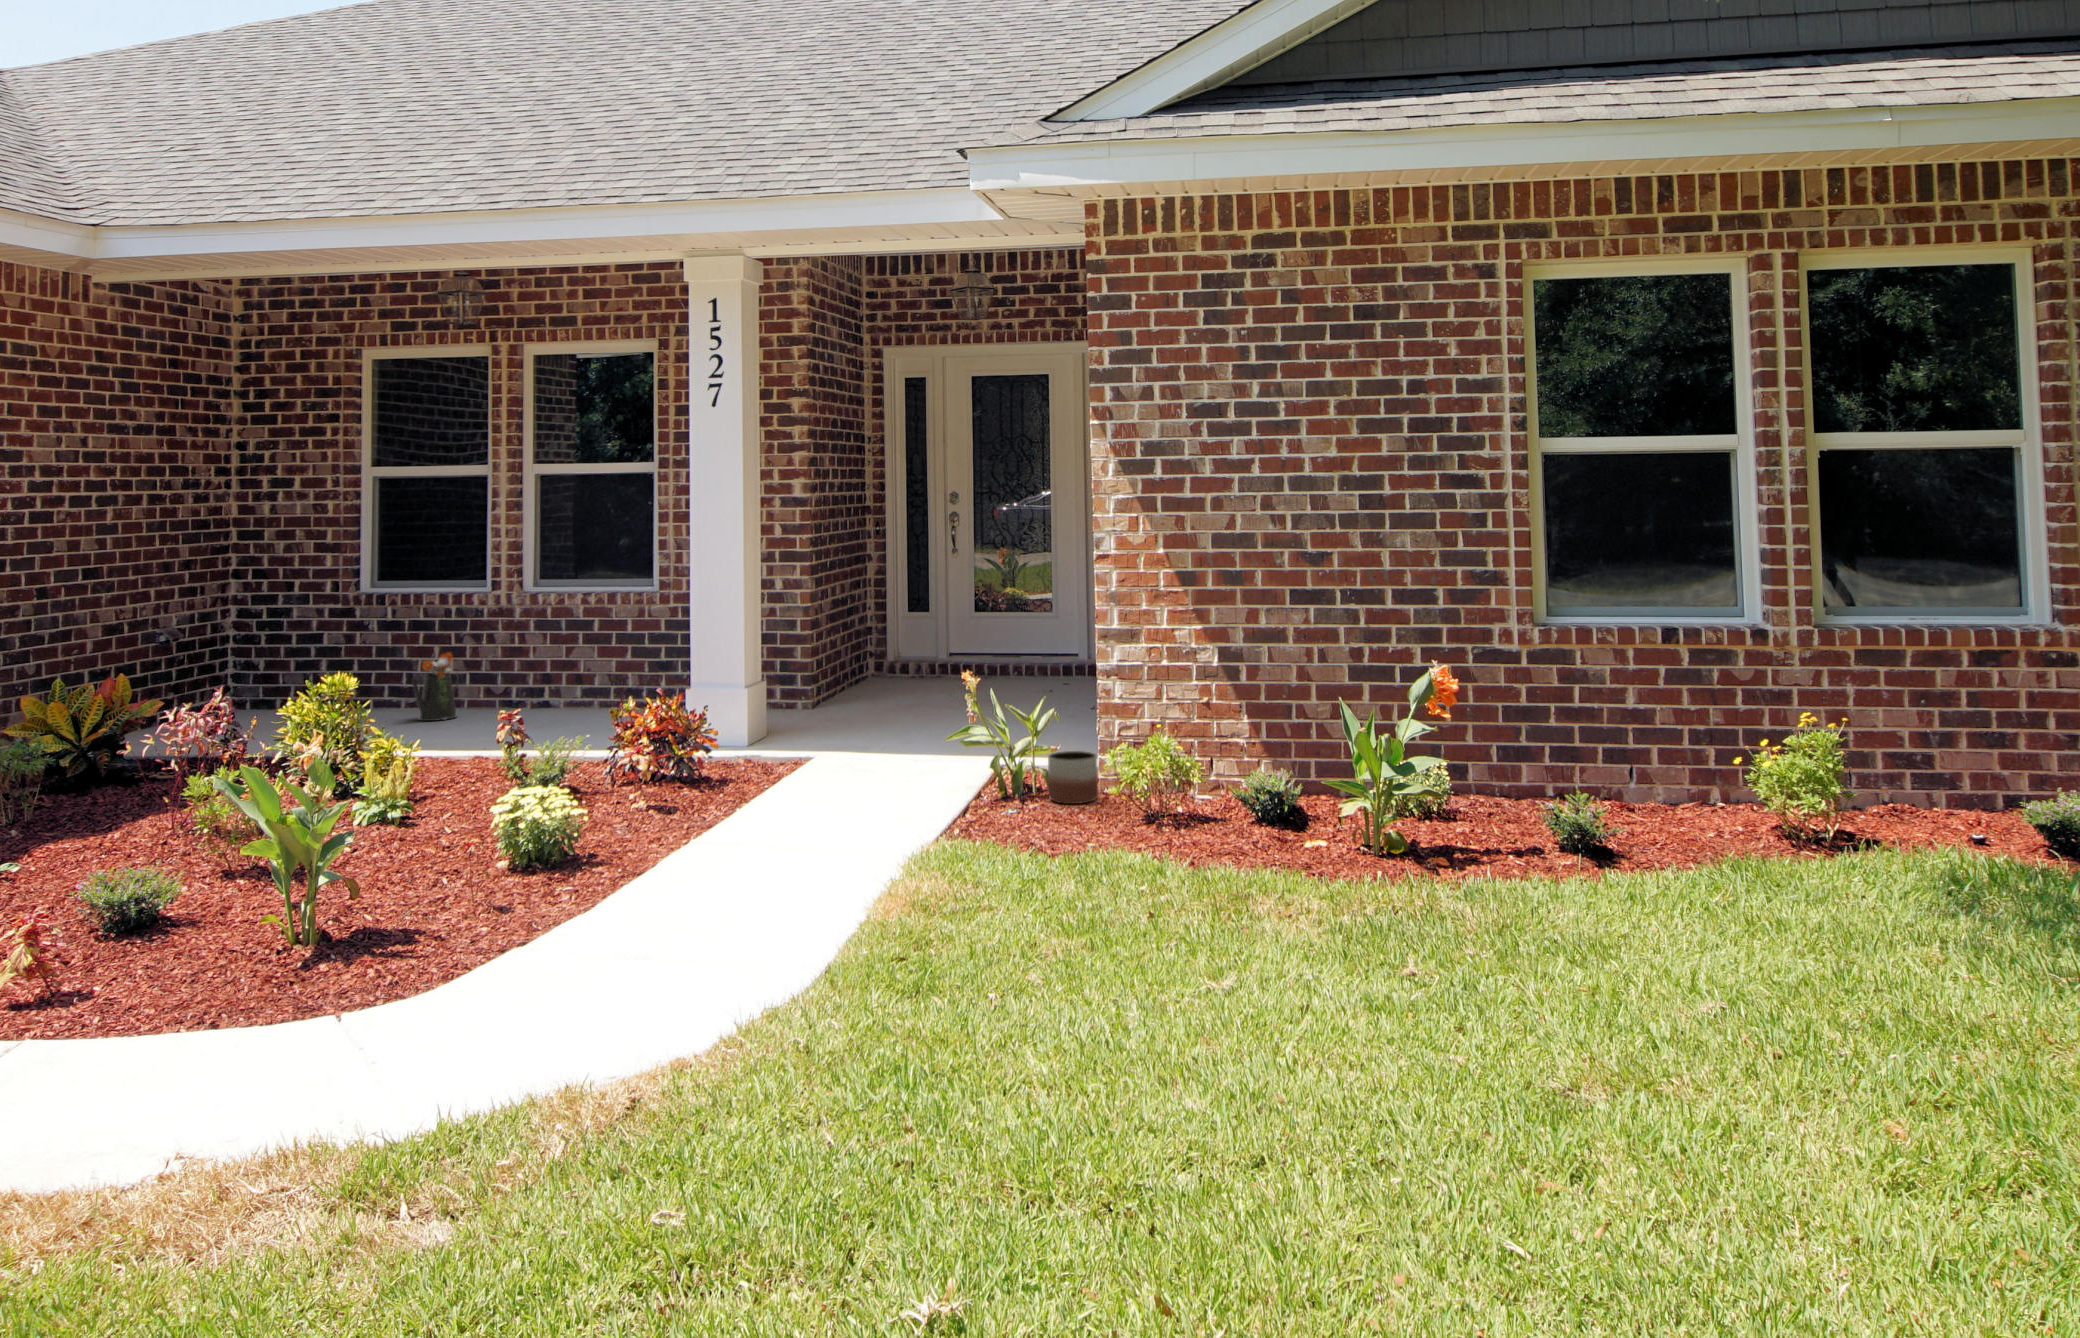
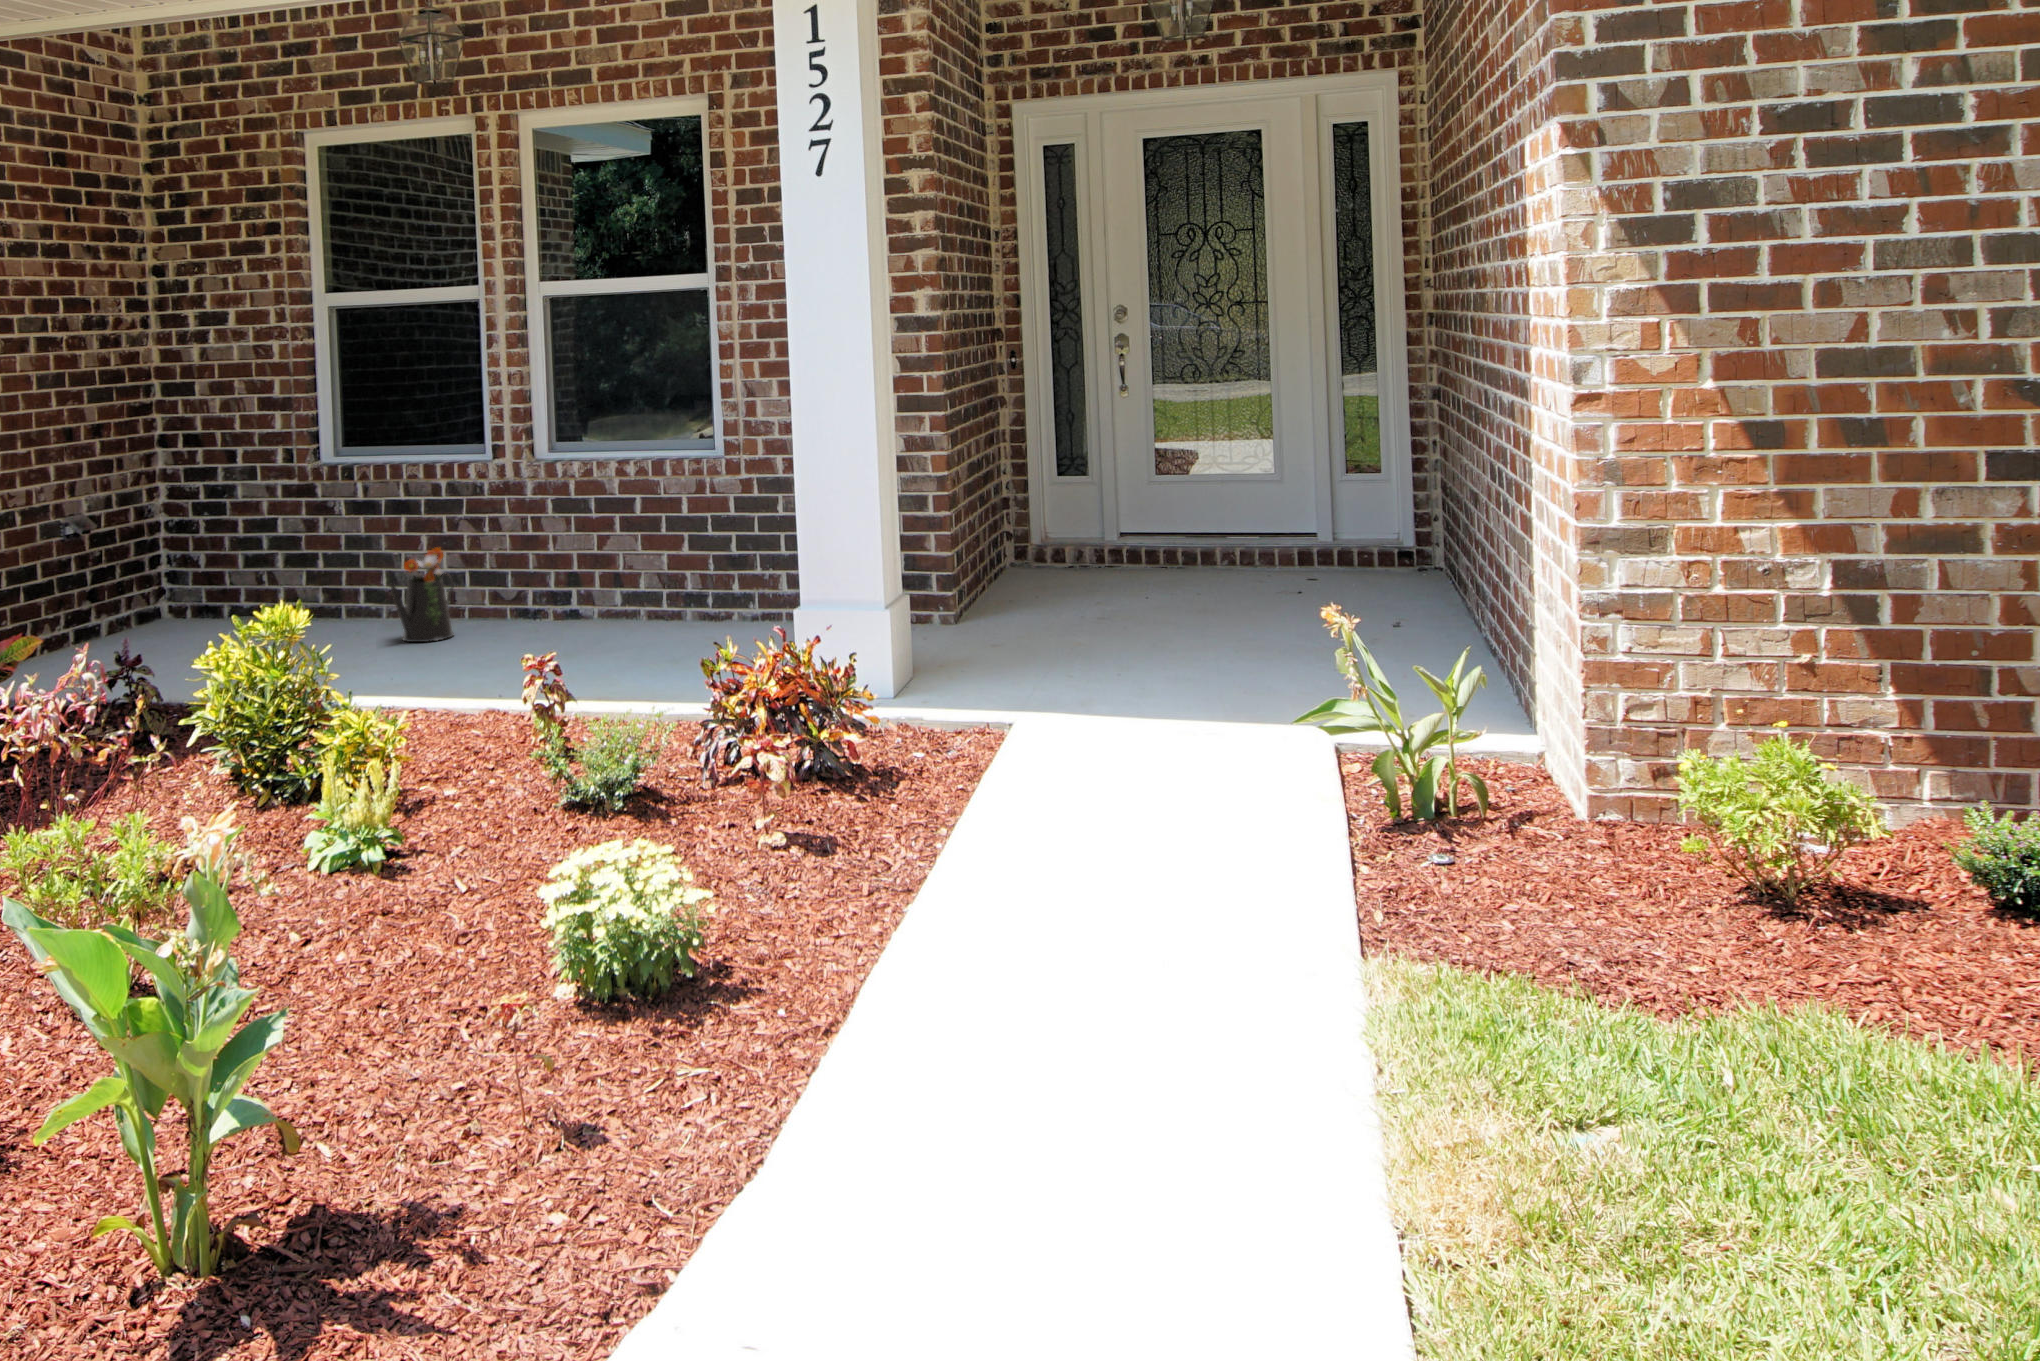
planter: present [1048,751,1099,804] -> none [1476,741,1575,841]

